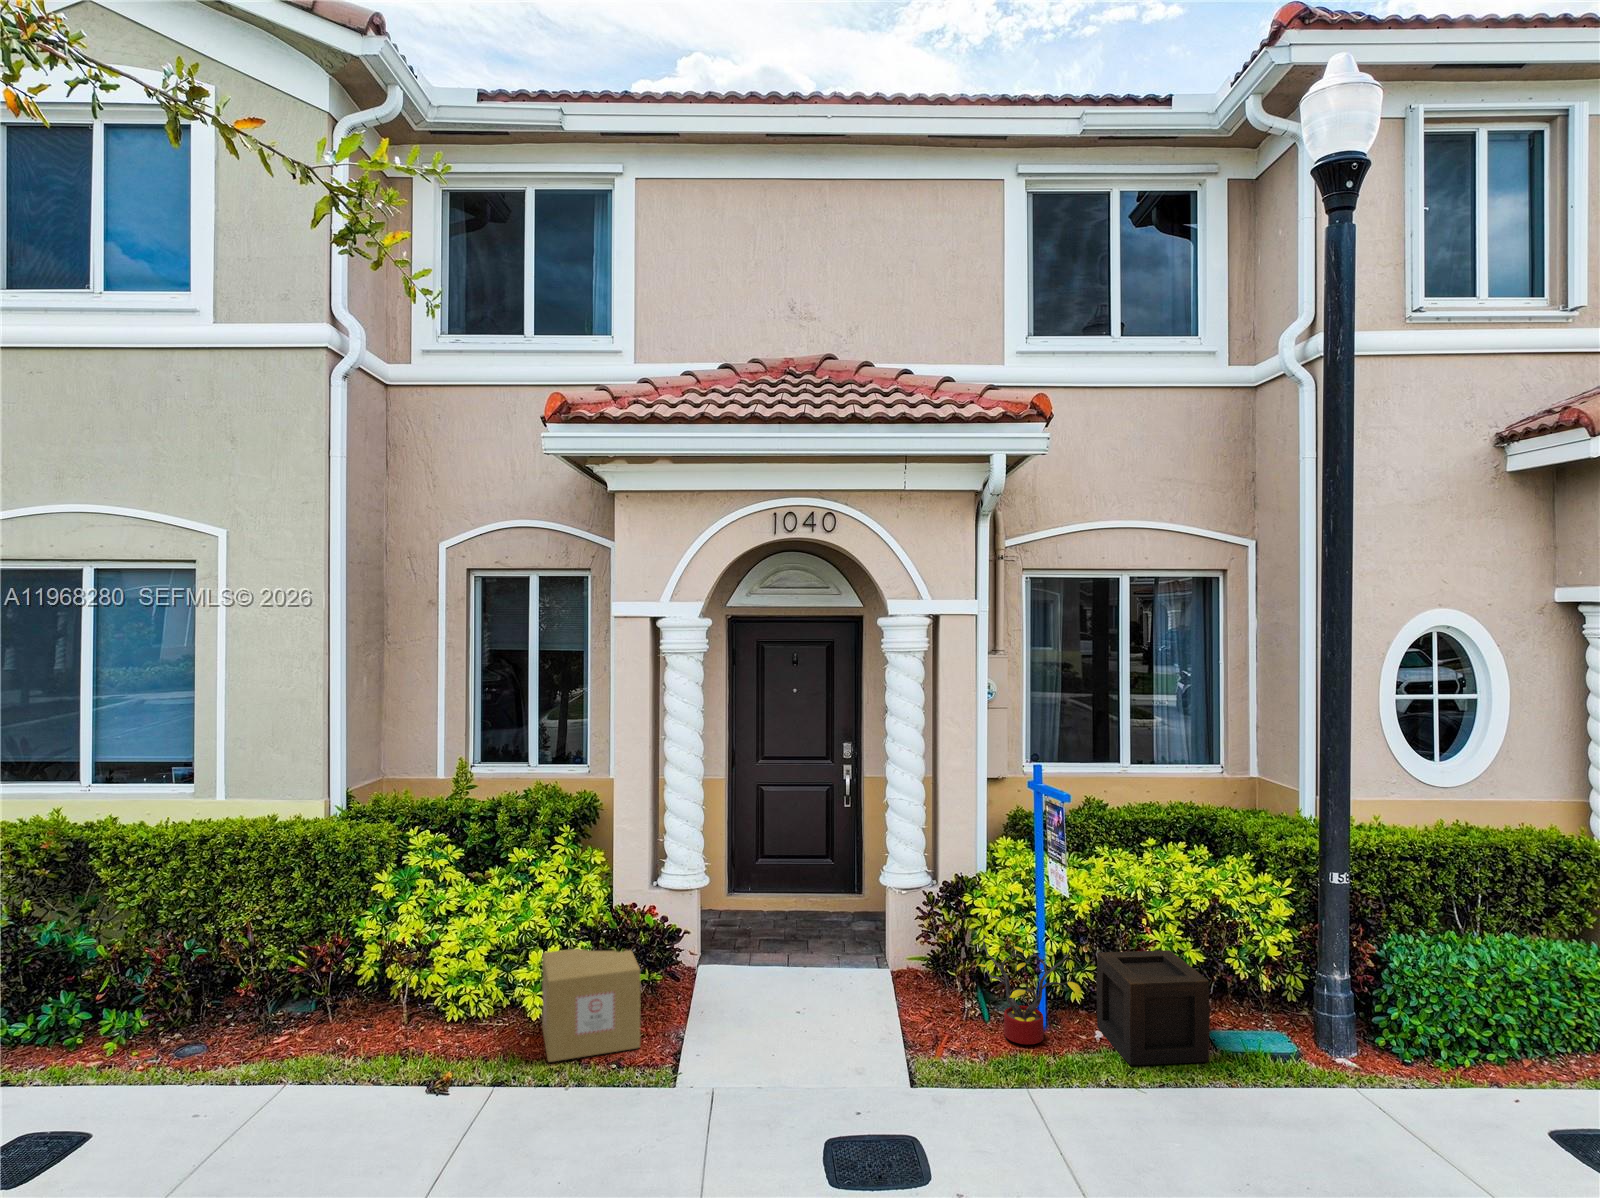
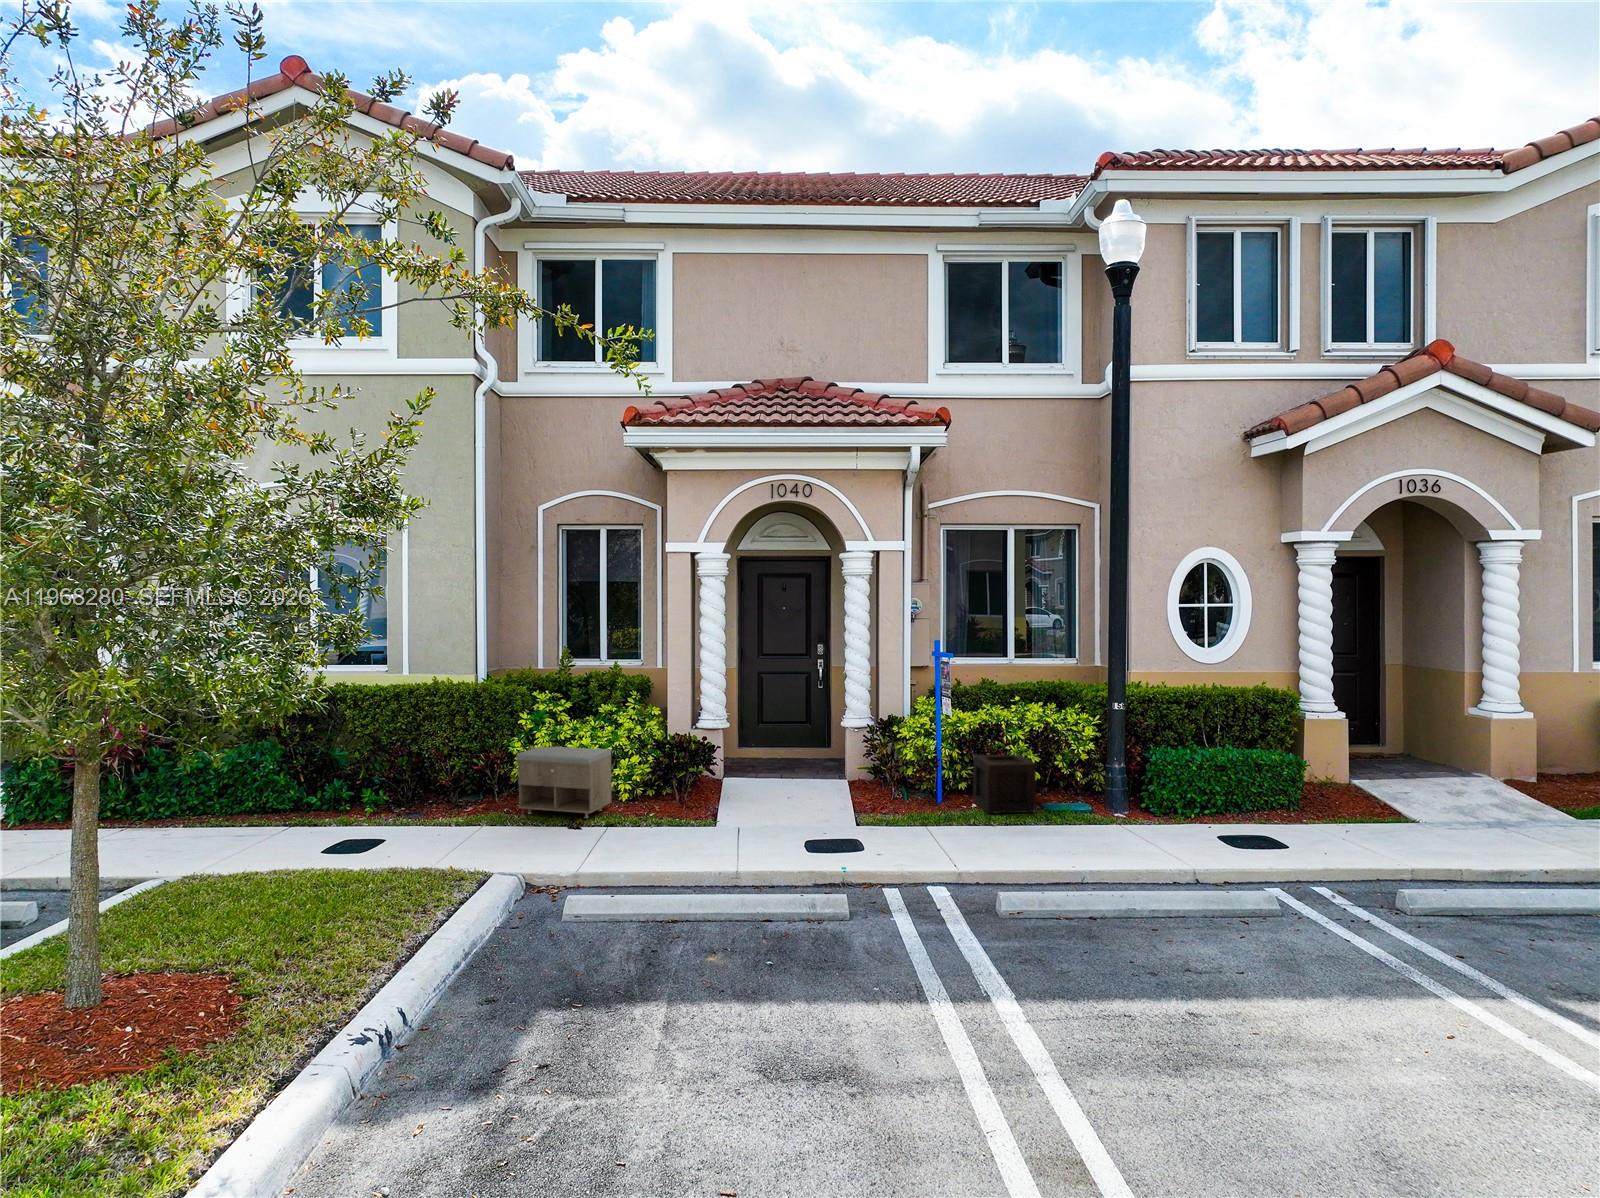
storage bench: none [351,933,510,1069] -> present [517,747,611,818]
decorative plant: present [978,935,1081,1044] -> none [900,746,961,807]
cardboard box: present [542,949,640,1062] -> none [630,754,693,815]

